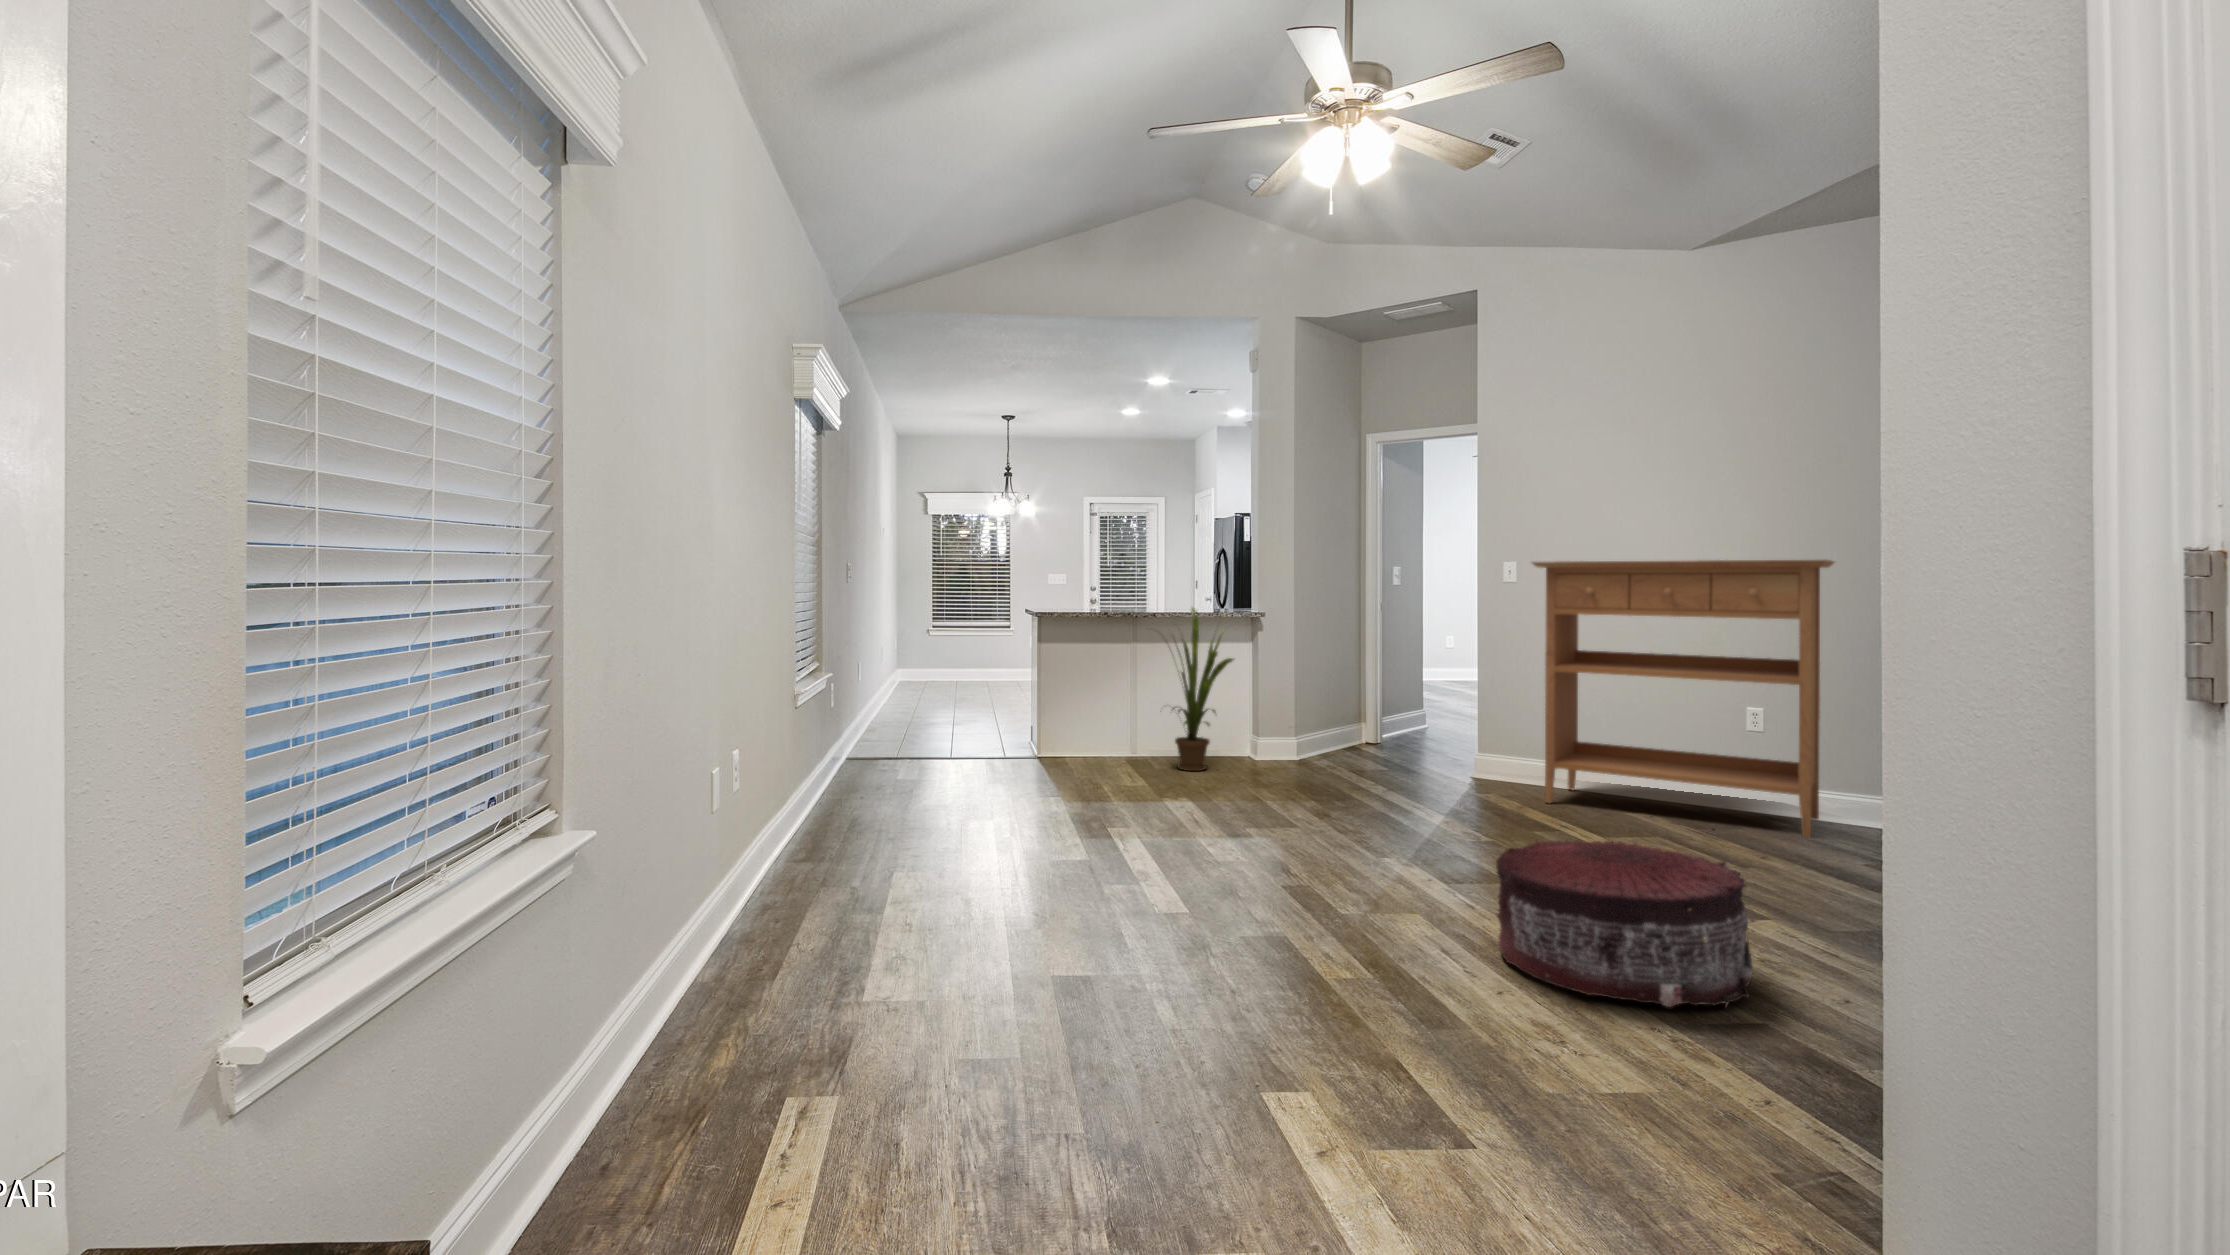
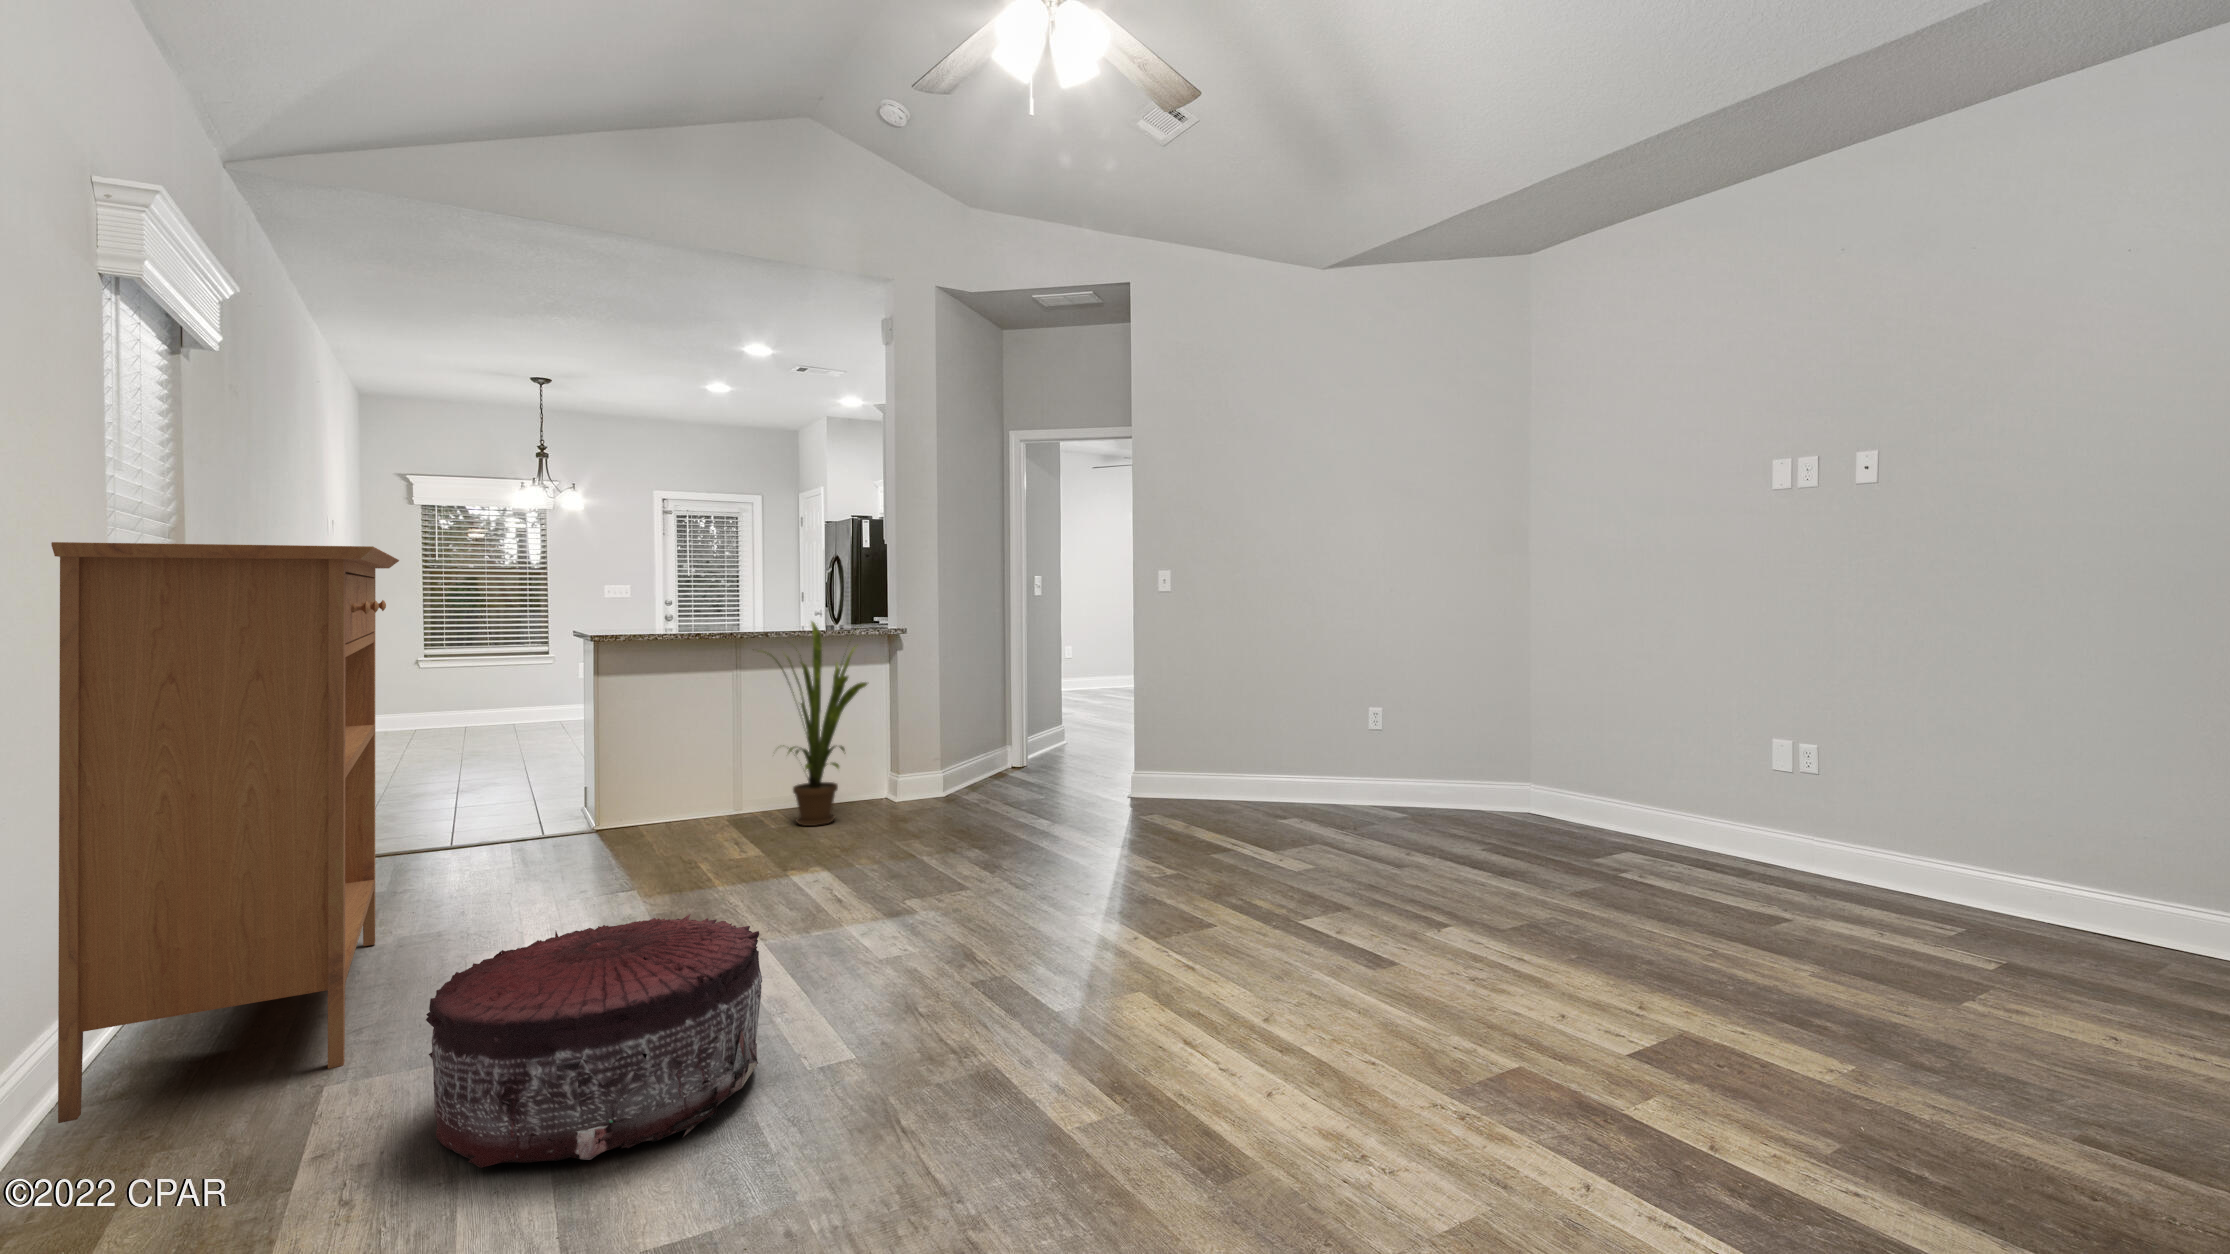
console table: present [1532,560,1834,837] -> present [51,542,399,1123]
pouf: present [1496,840,1753,1007] -> present [426,914,762,1168]

